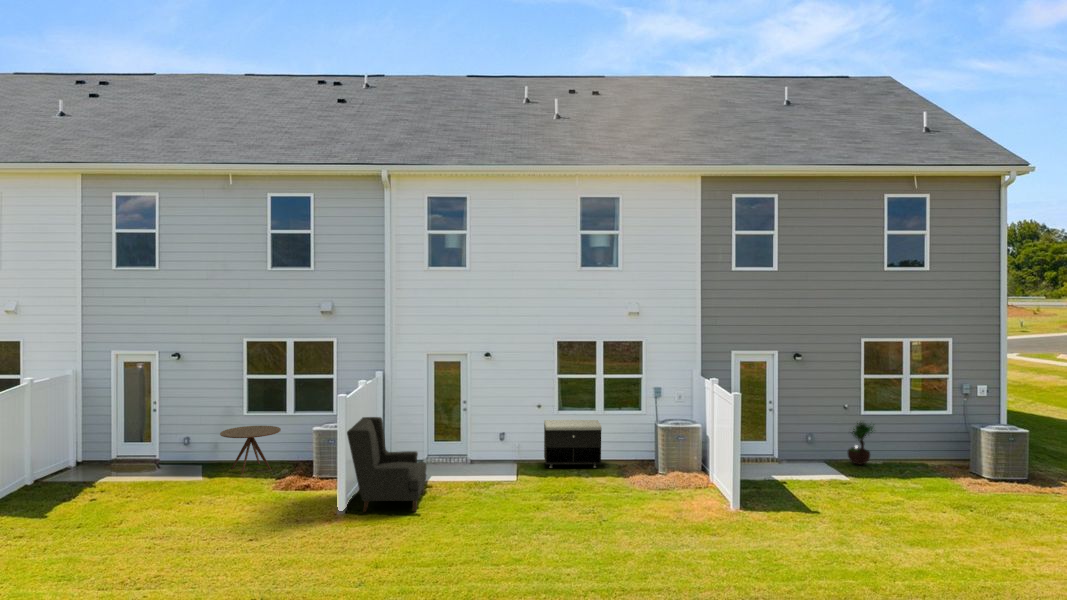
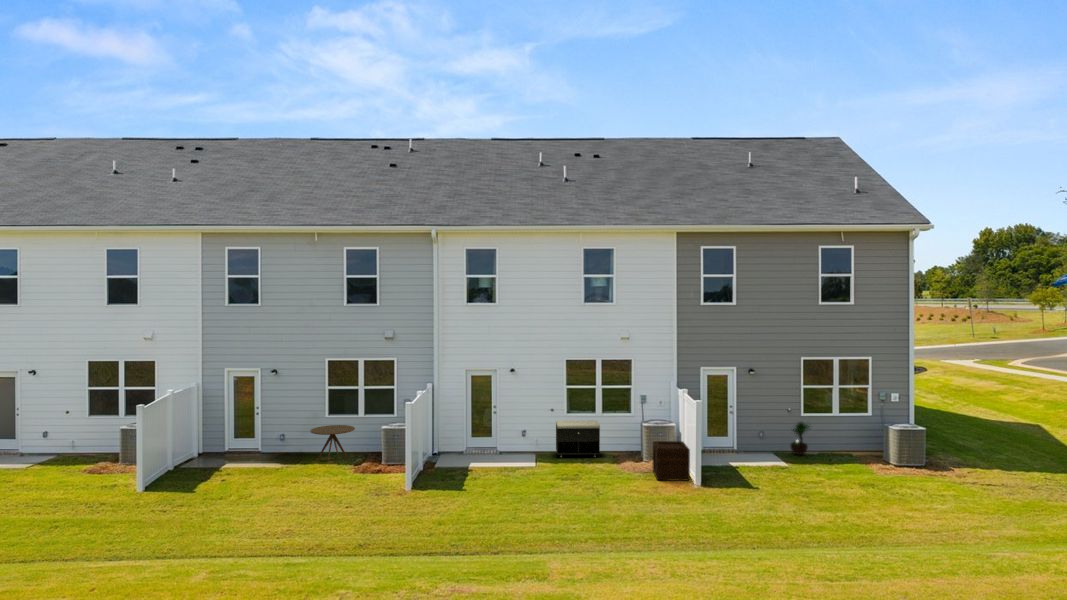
chair: present [347,417,426,512] -> none [413,419,469,489]
wooden crate: none [672,447,723,500] -> present [653,441,690,481]

